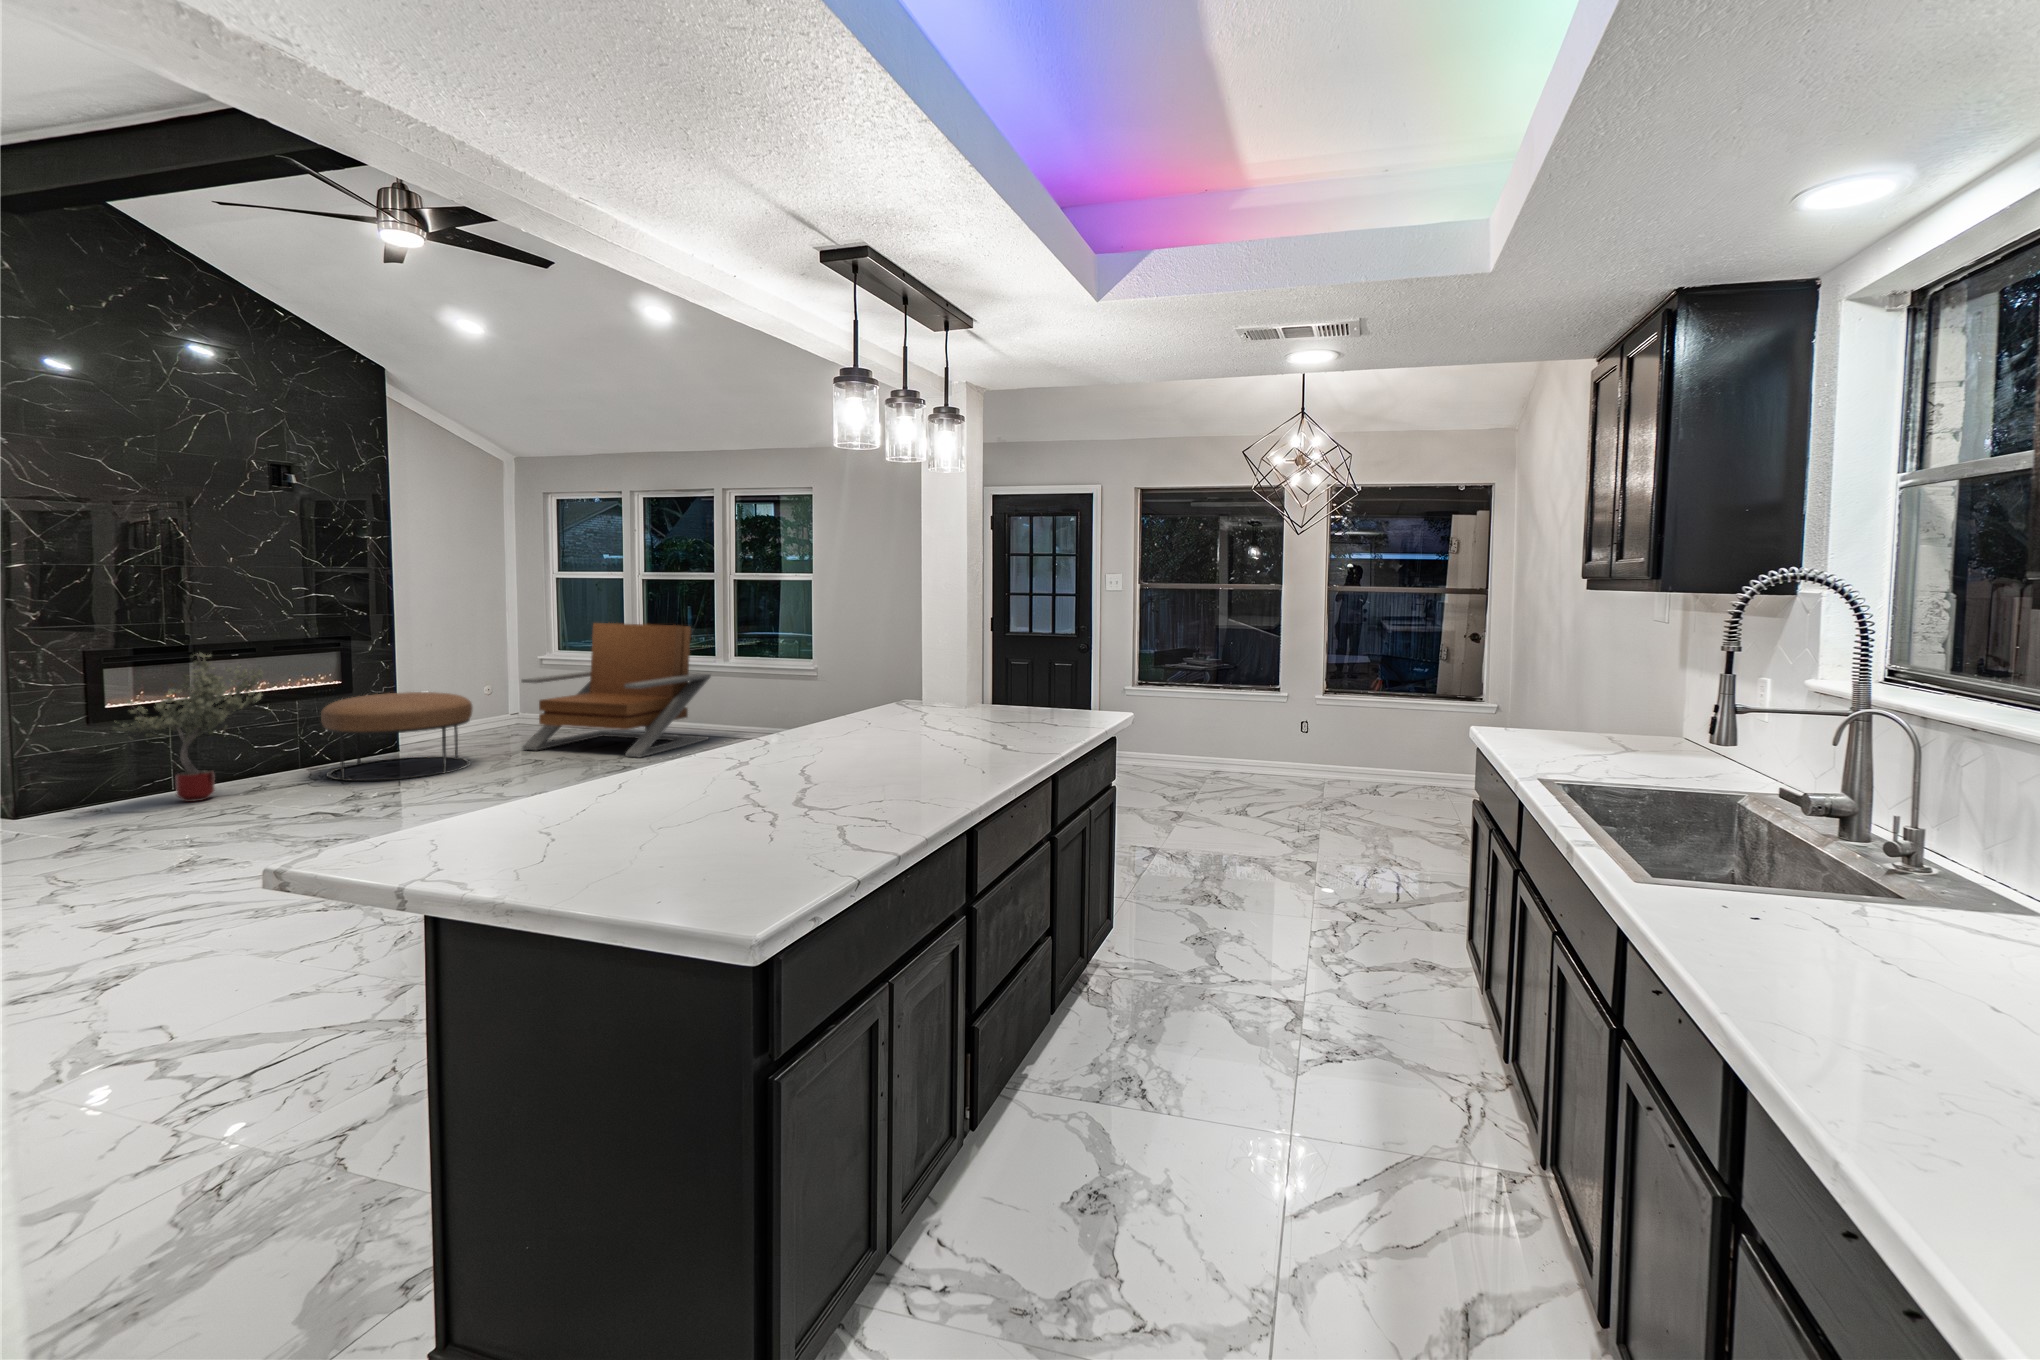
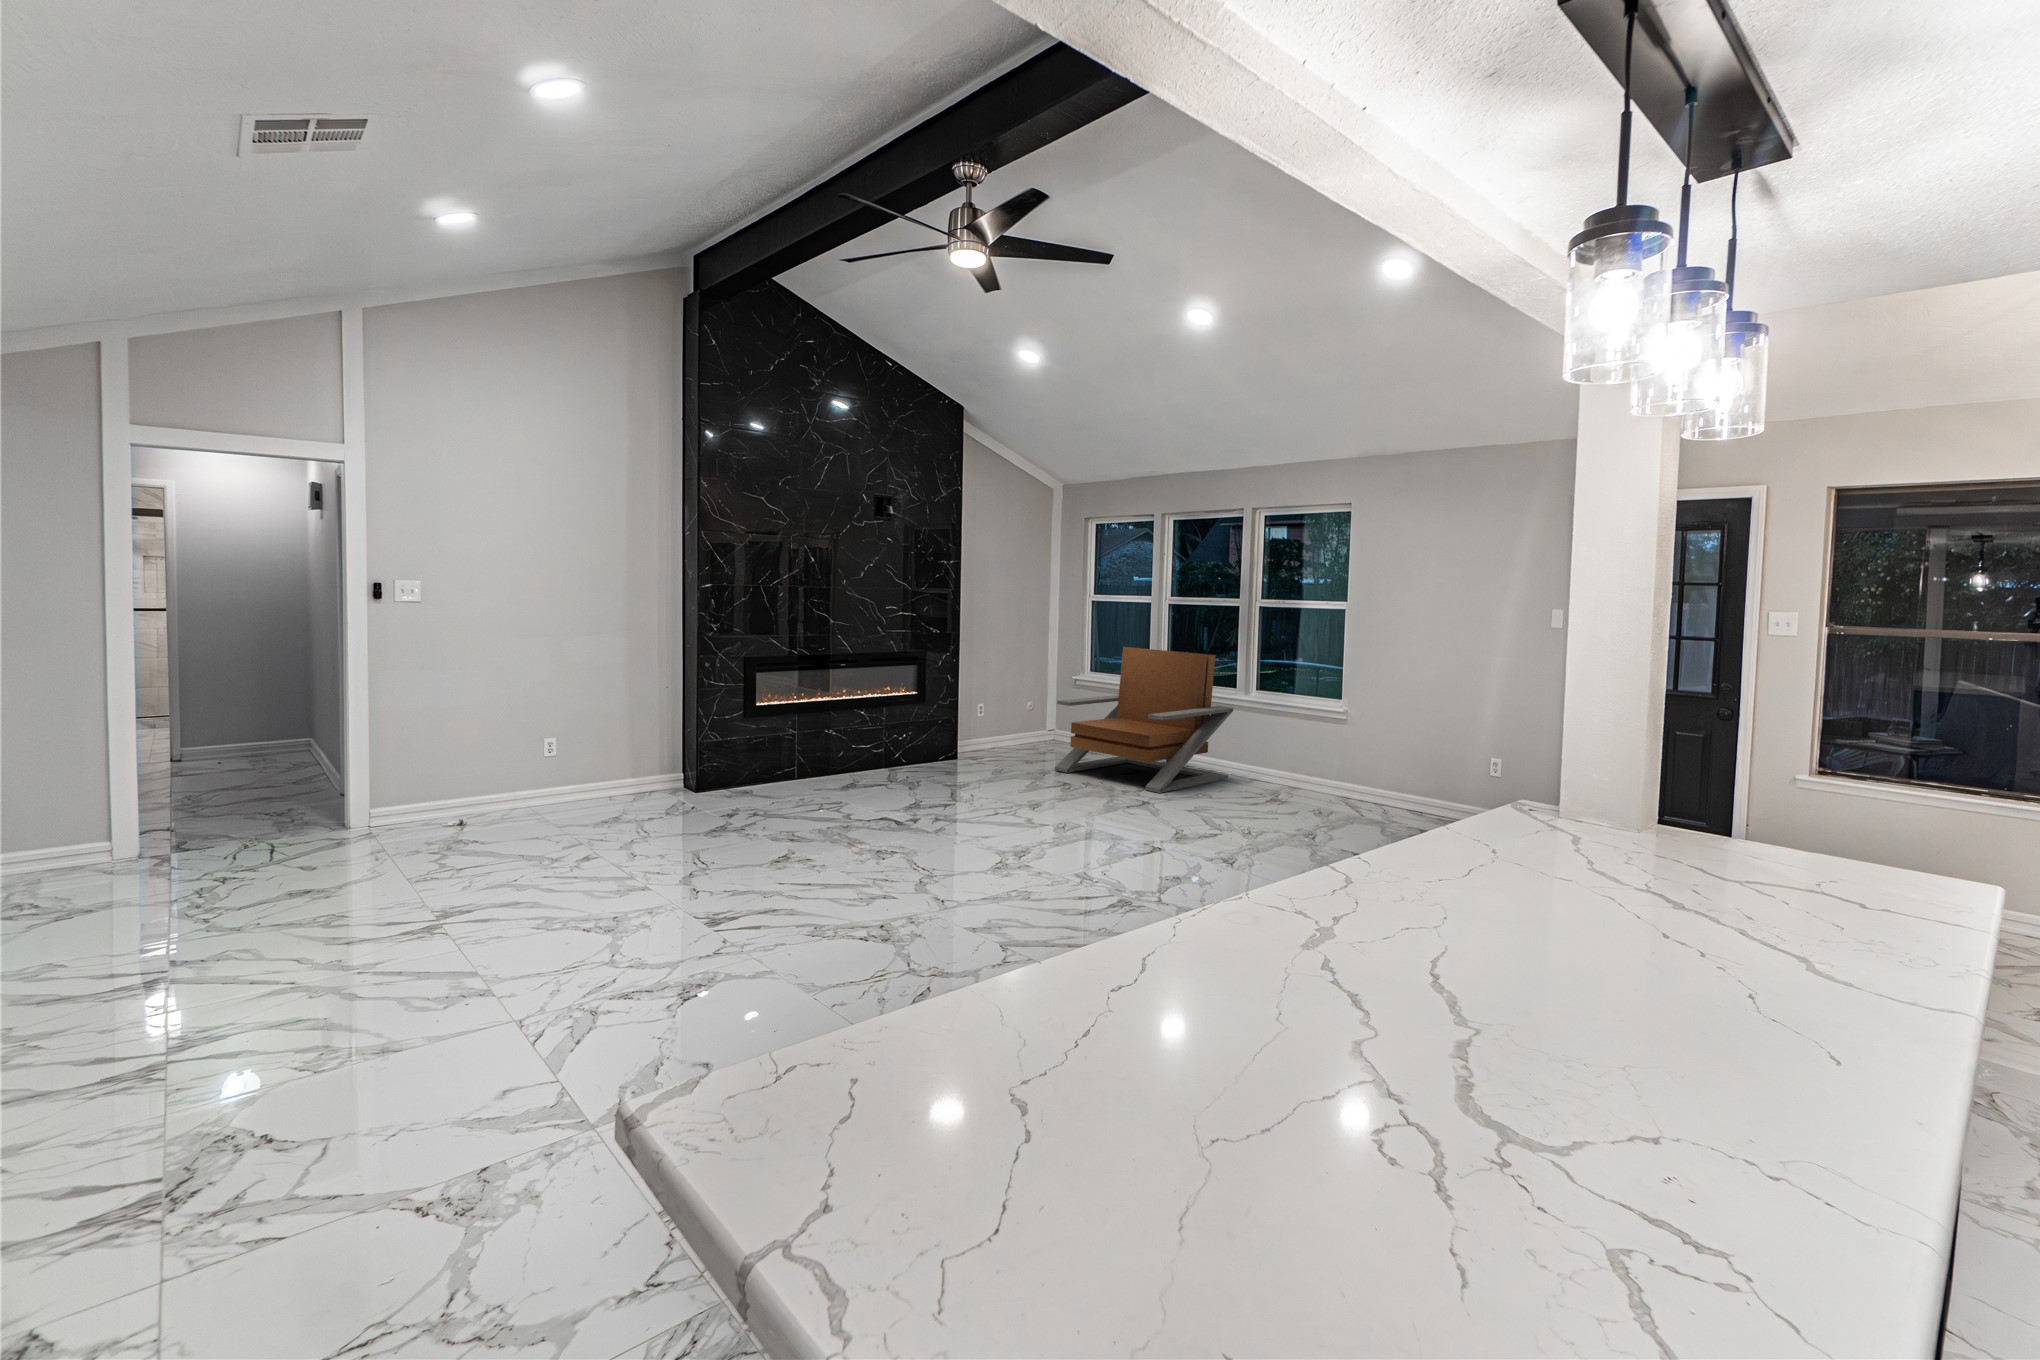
potted tree: present [114,653,263,802] -> none [755,662,859,793]
ottoman: present [321,692,472,781] -> none [898,707,1014,791]

